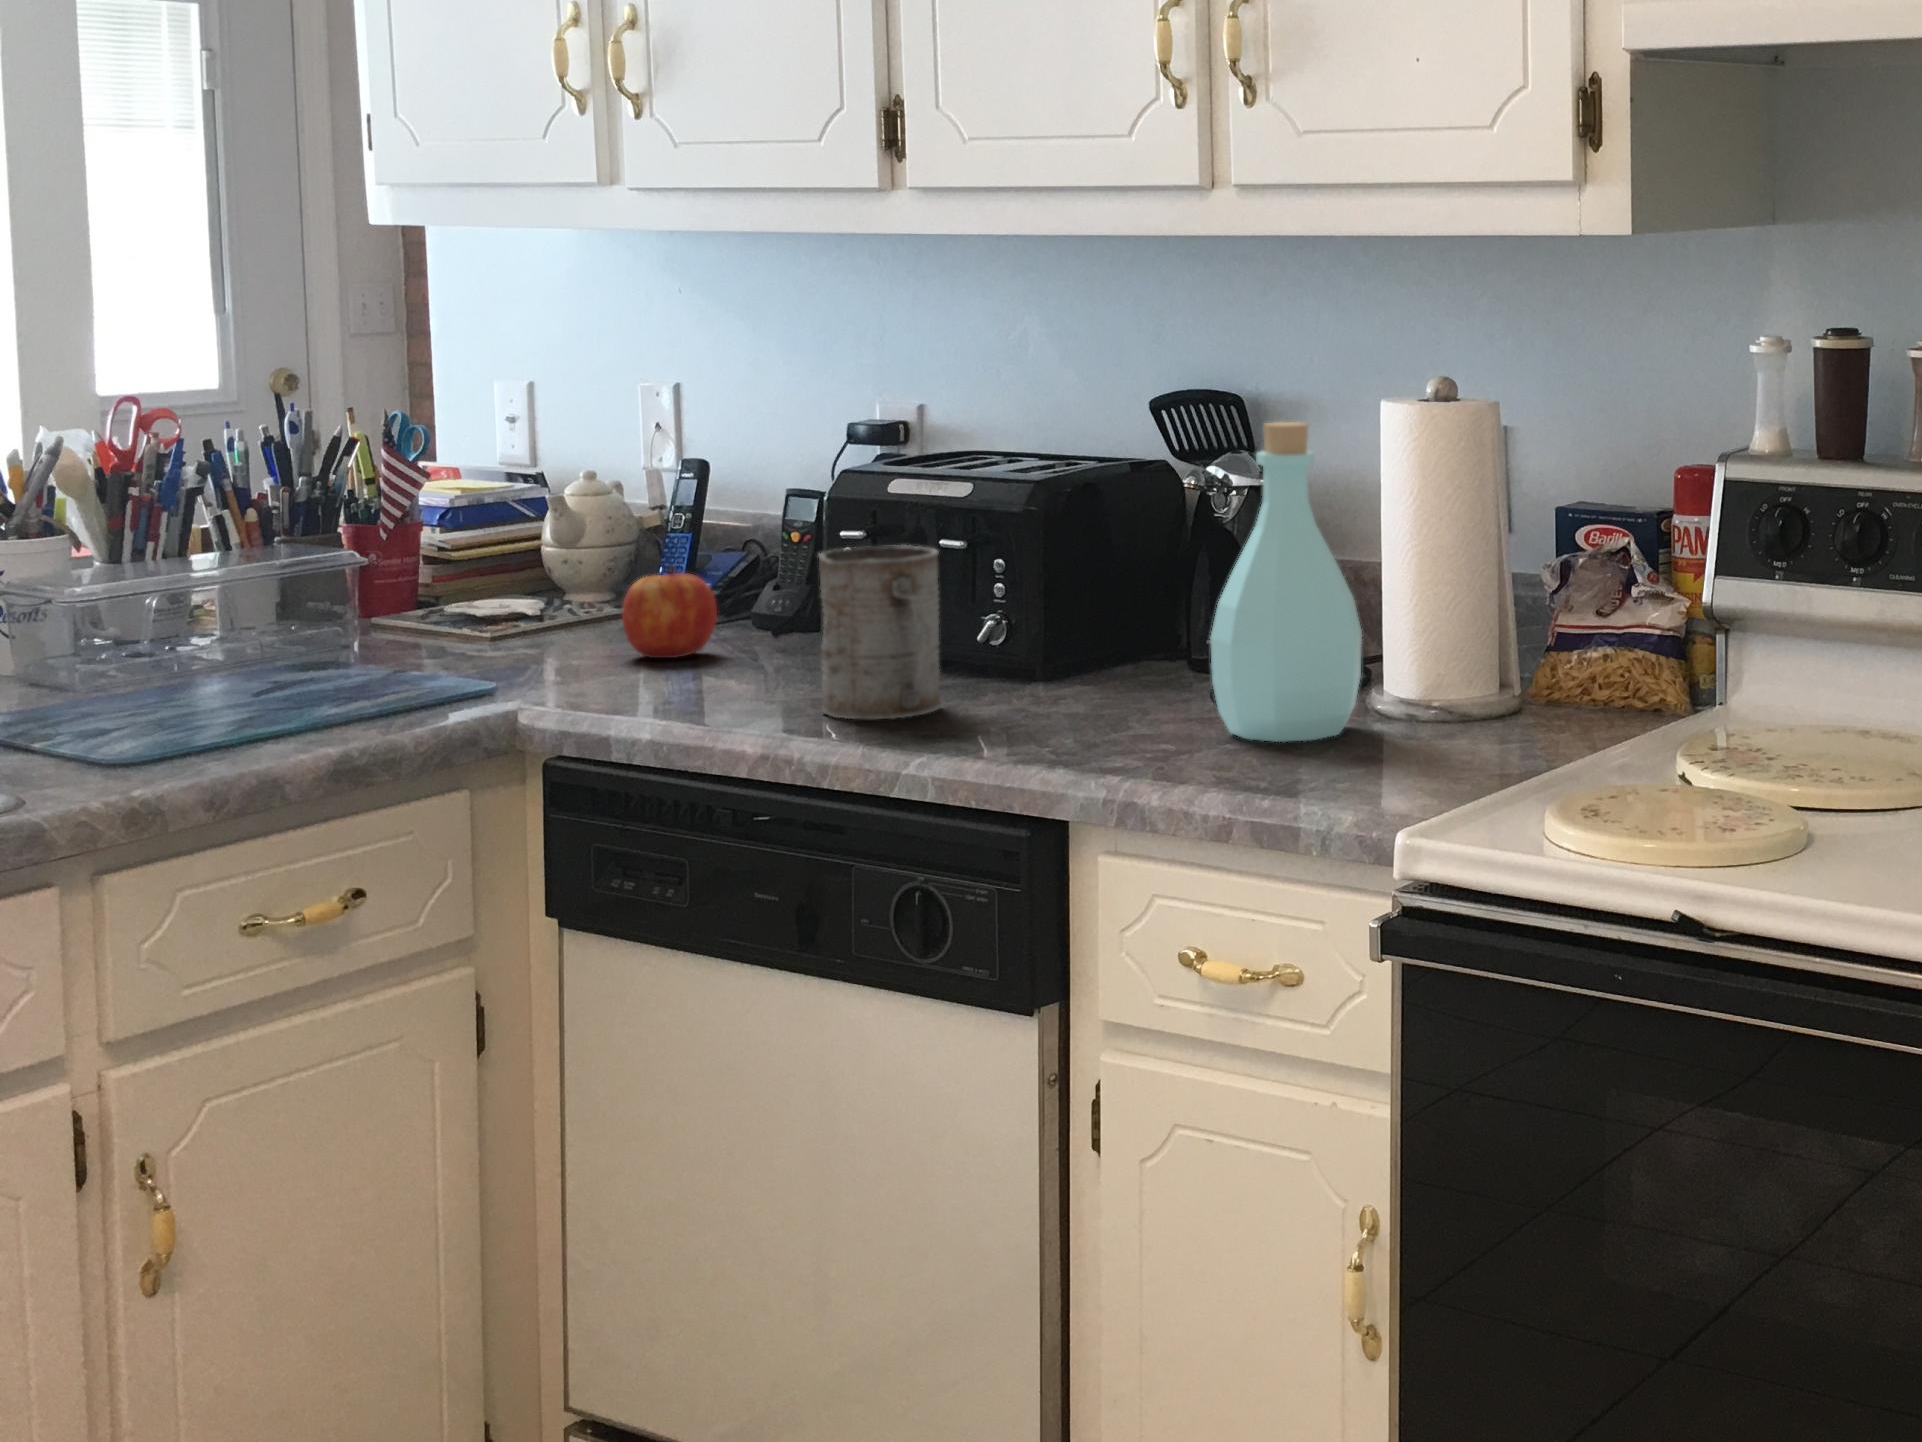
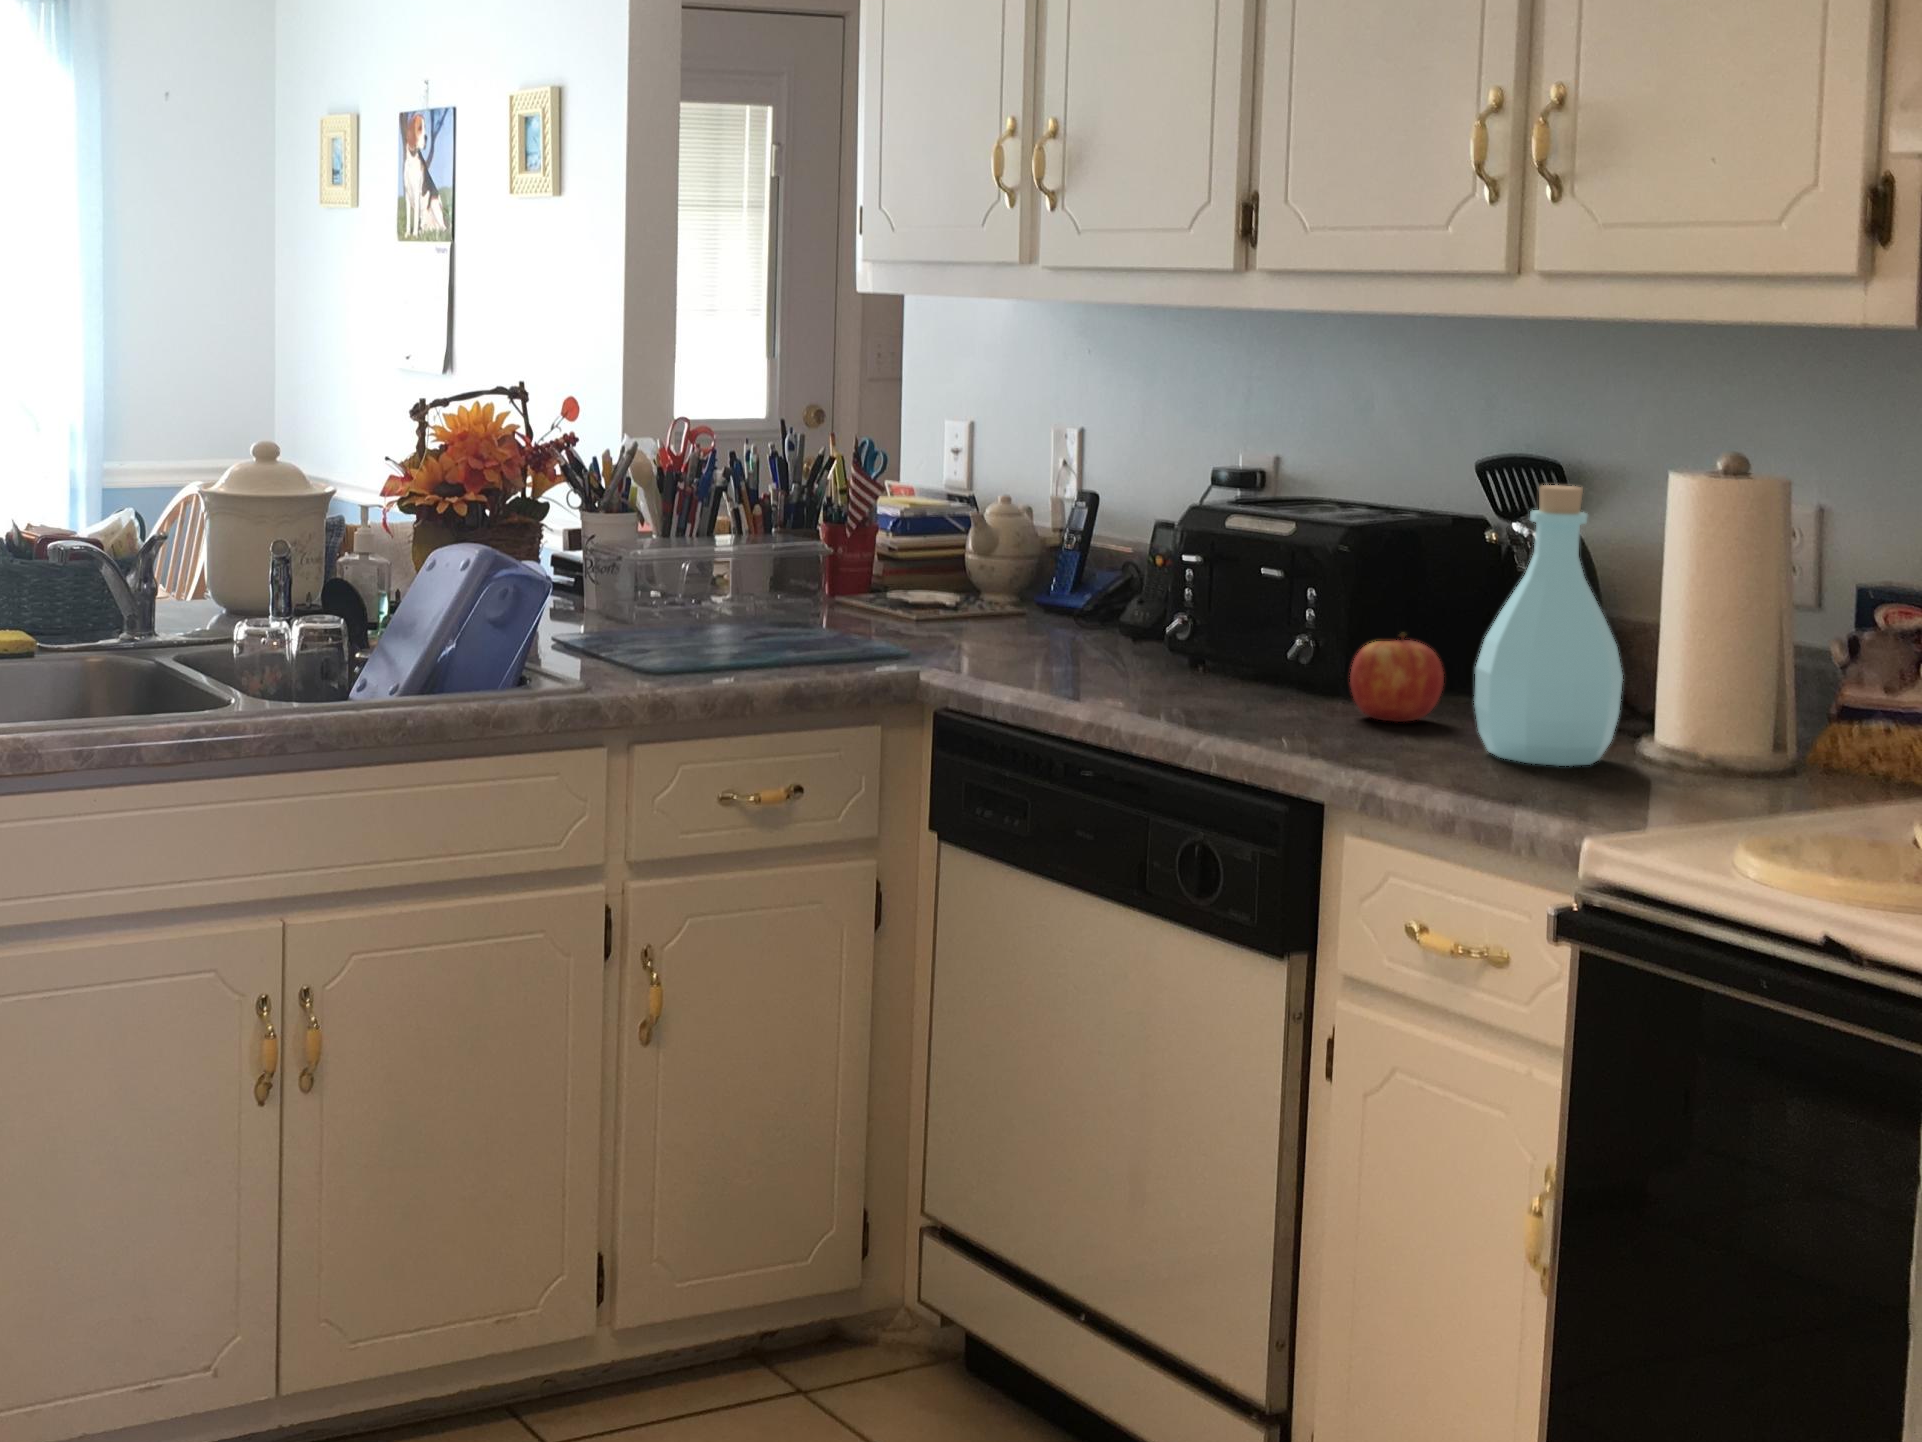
mug: present [818,545,941,719] -> none [1147,567,1254,708]
apple: present [622,566,717,658] -> present [1350,633,1444,722]

